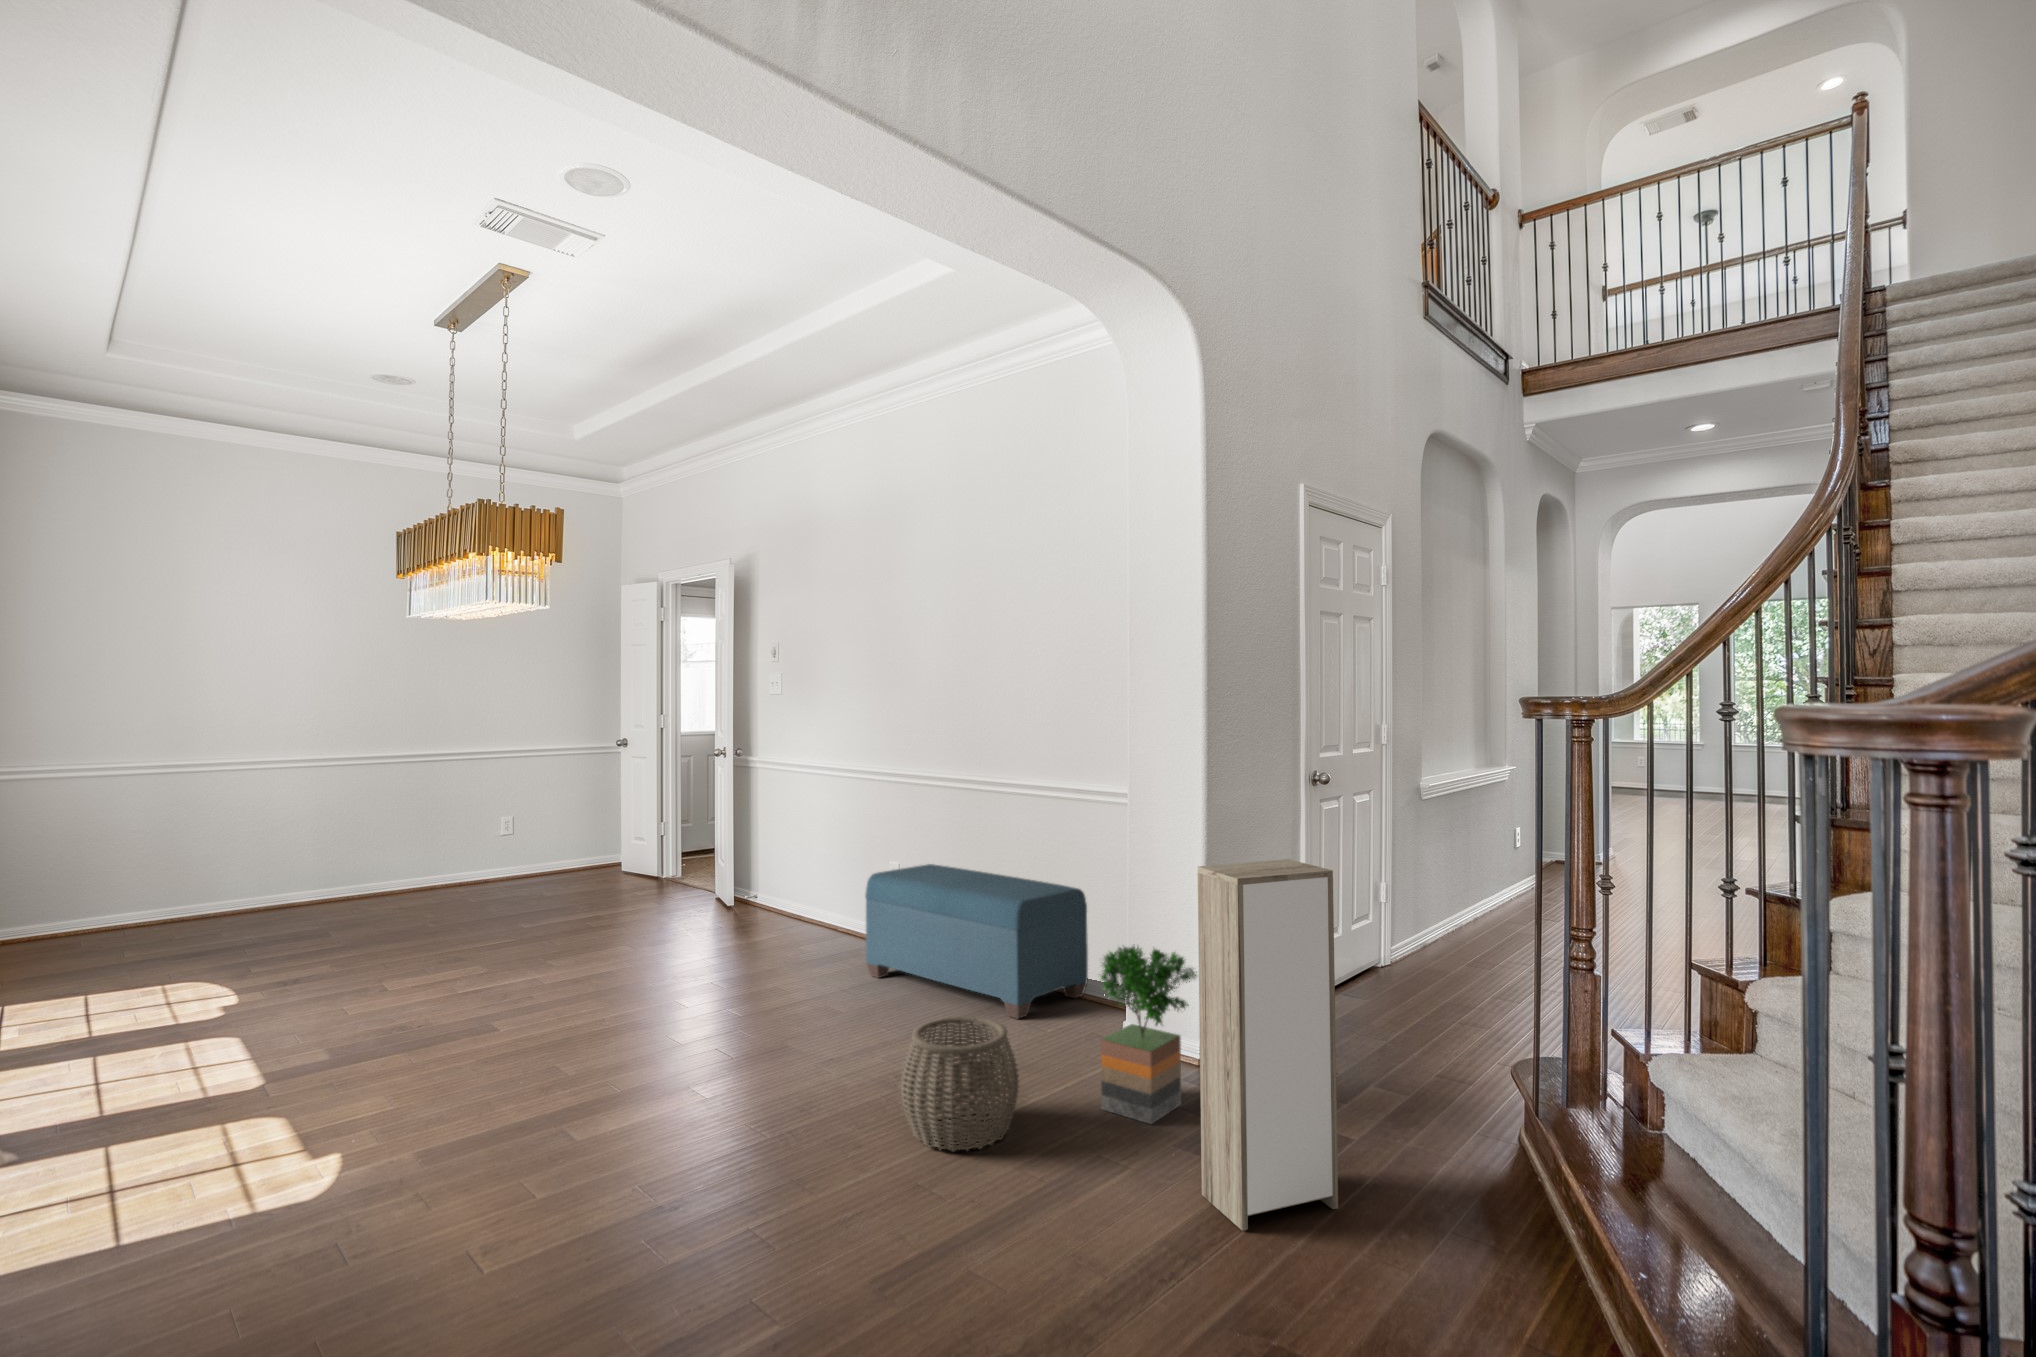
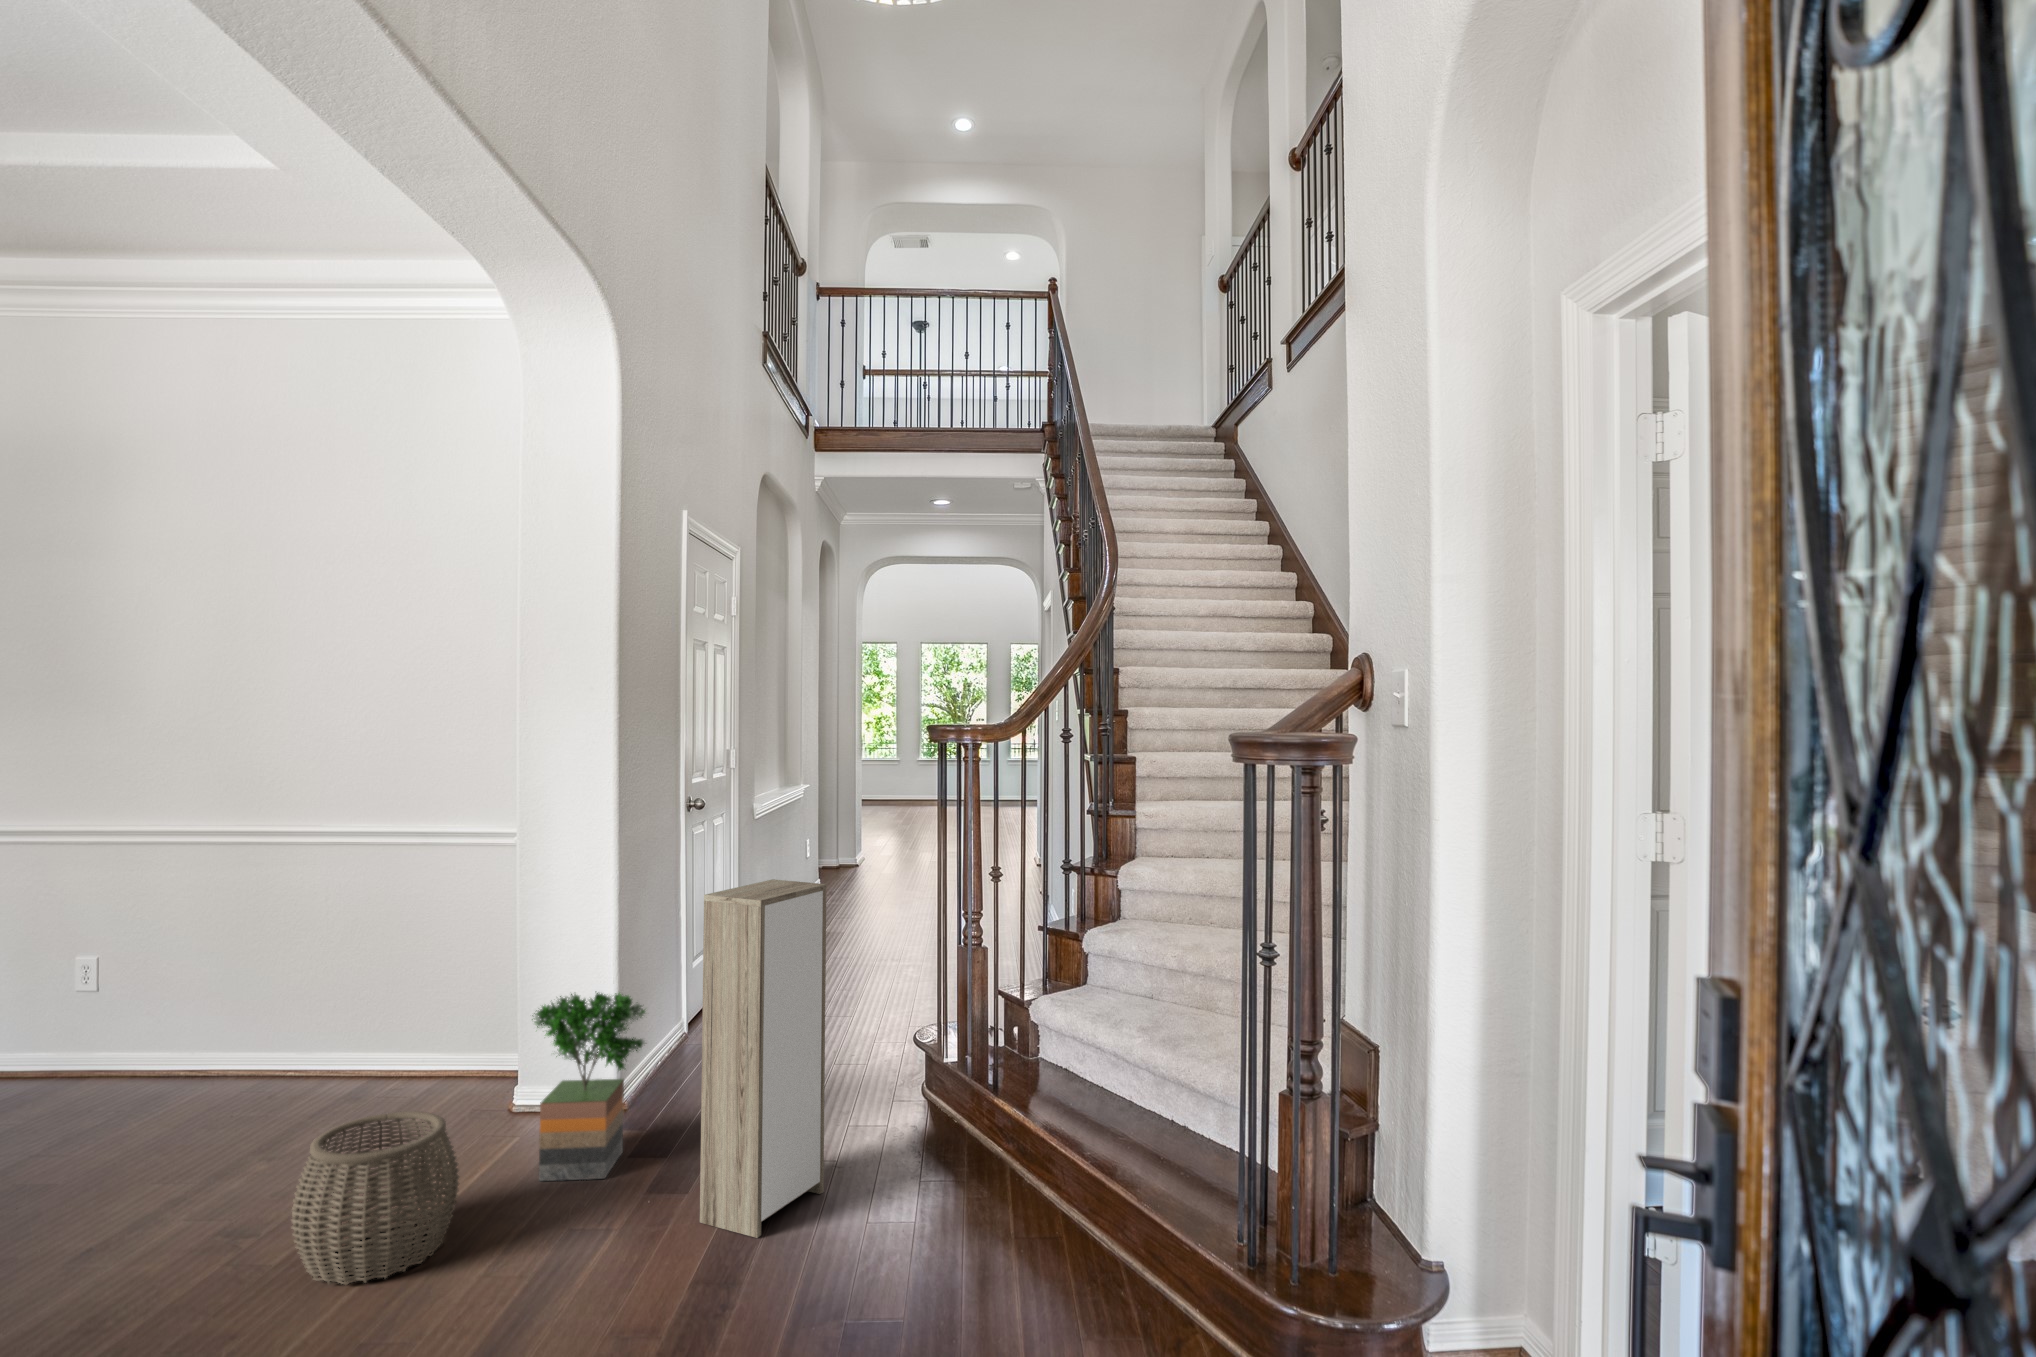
bench: present [865,864,1088,1019] -> none [57,948,435,1120]

